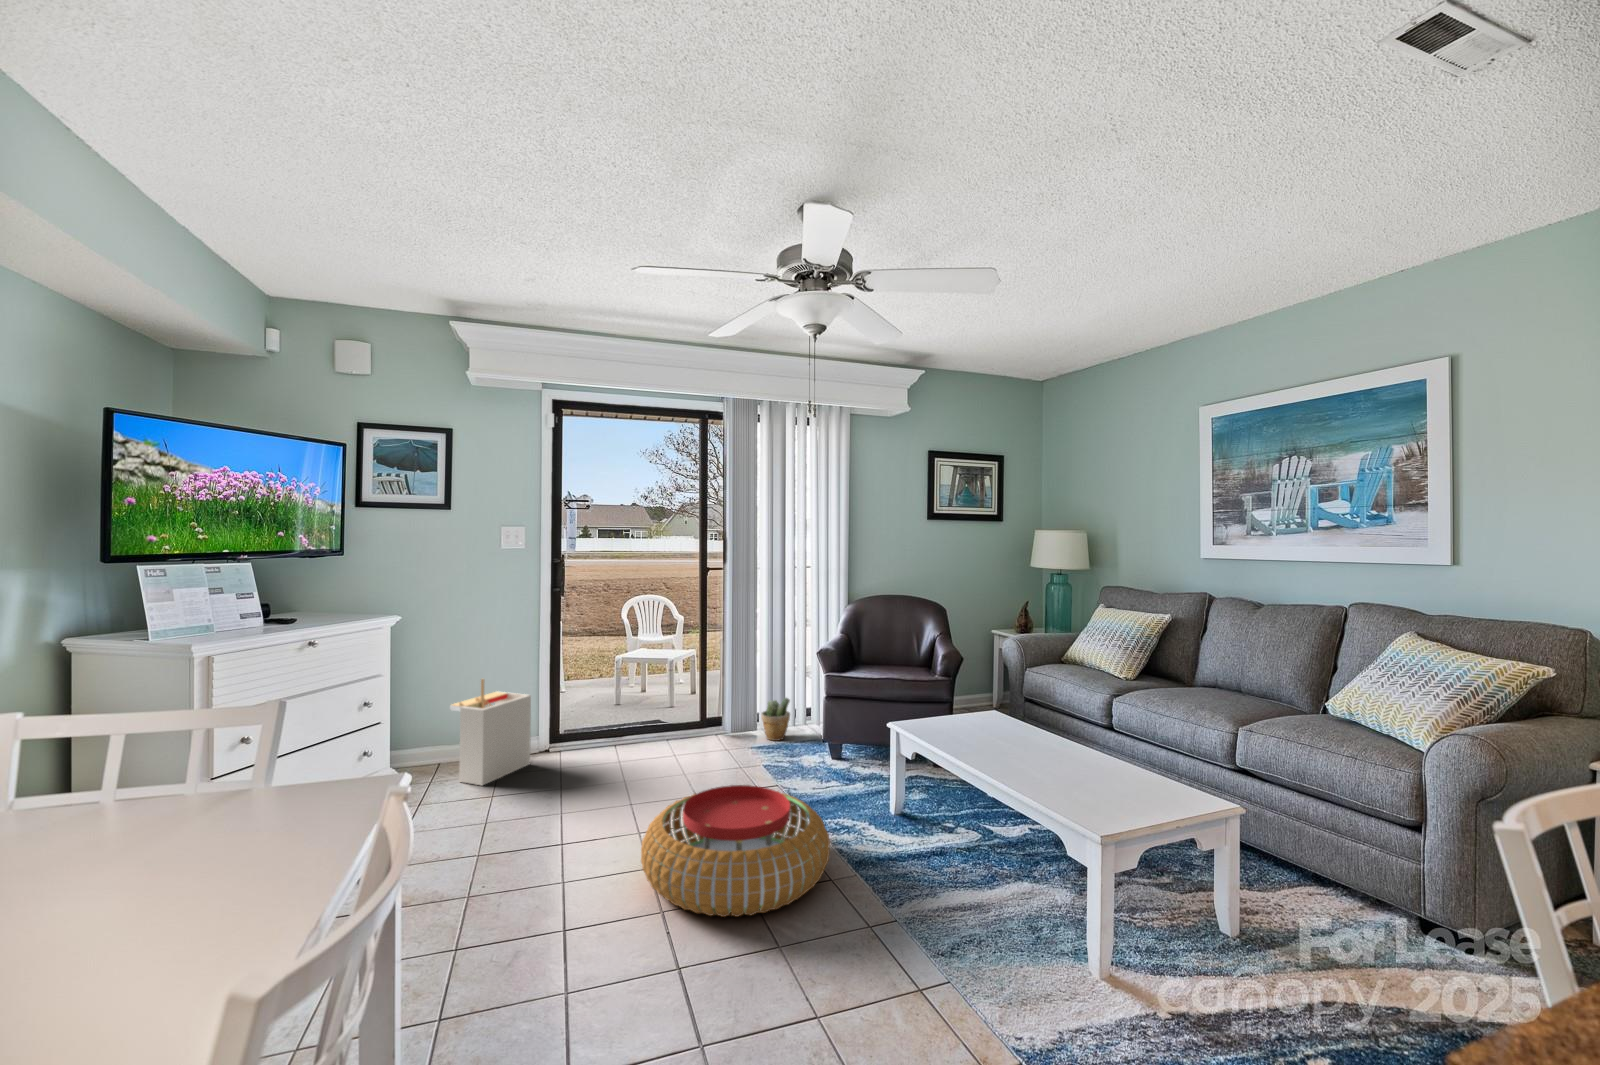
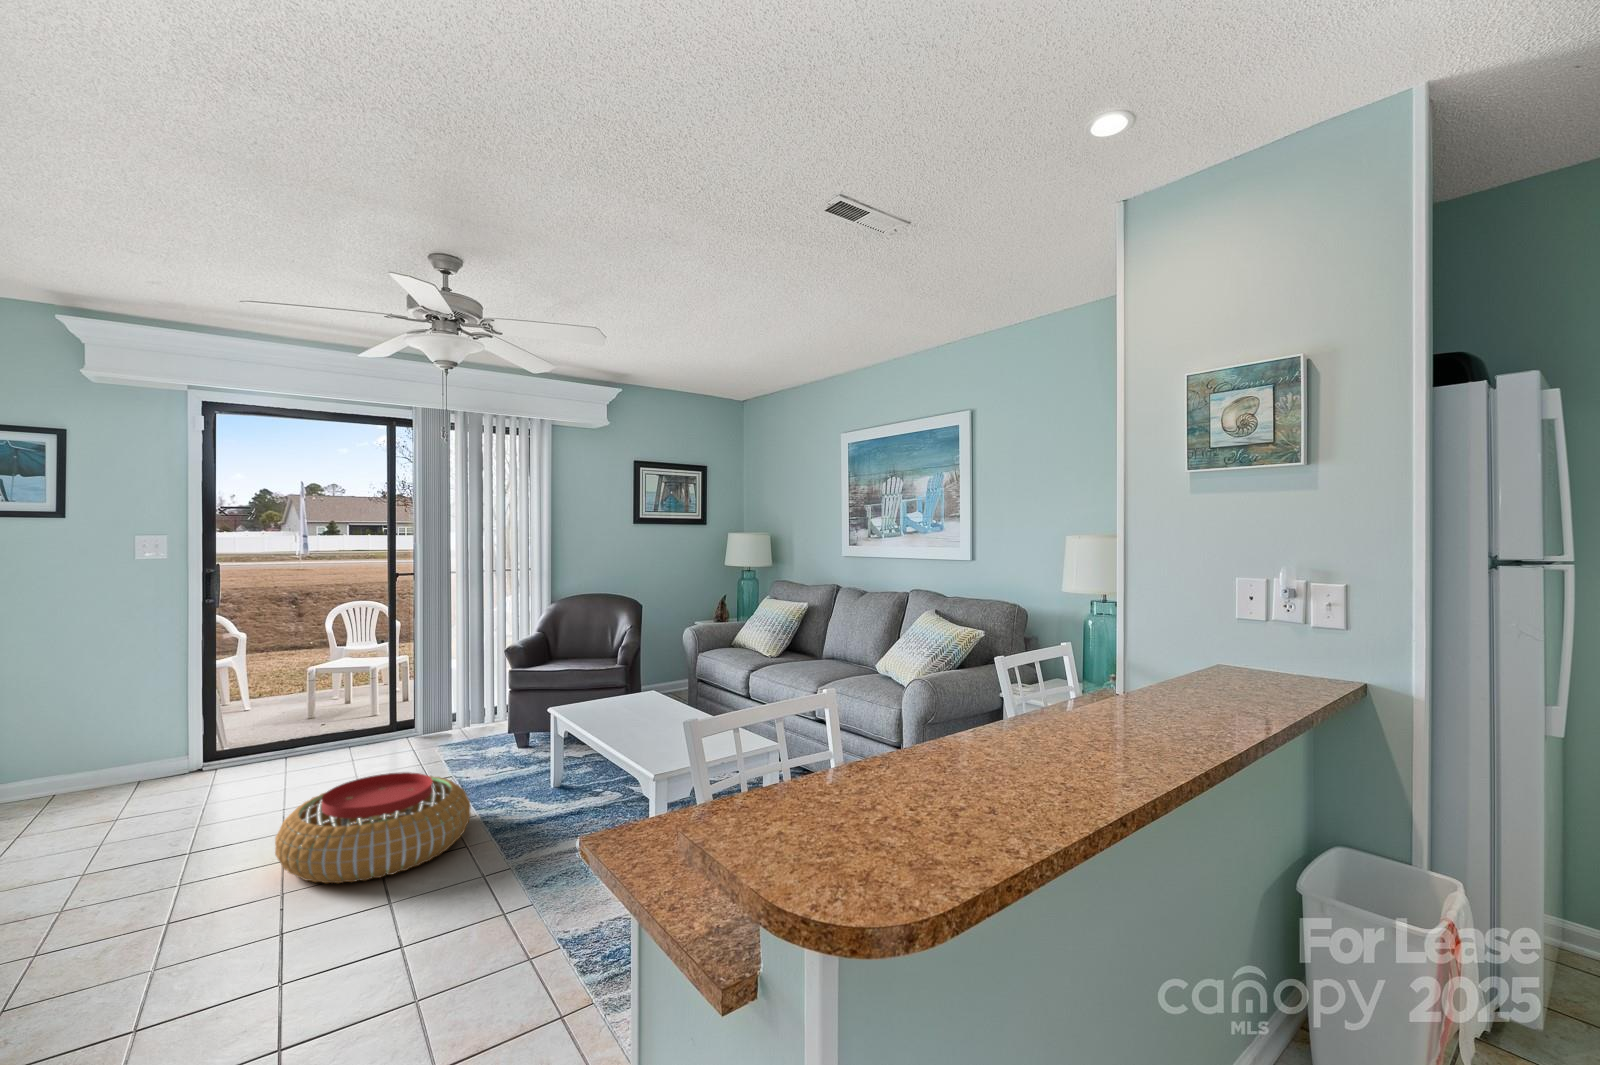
storage bin: present [450,679,531,785] -> none [67,698,176,809]
potted plant: present [761,698,790,741] -> none [452,696,483,738]

